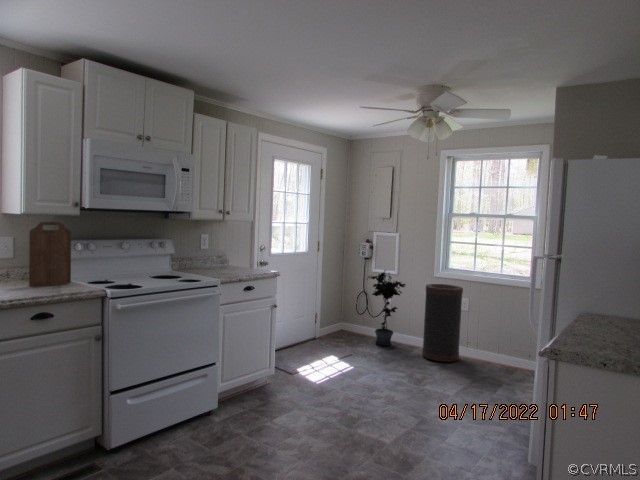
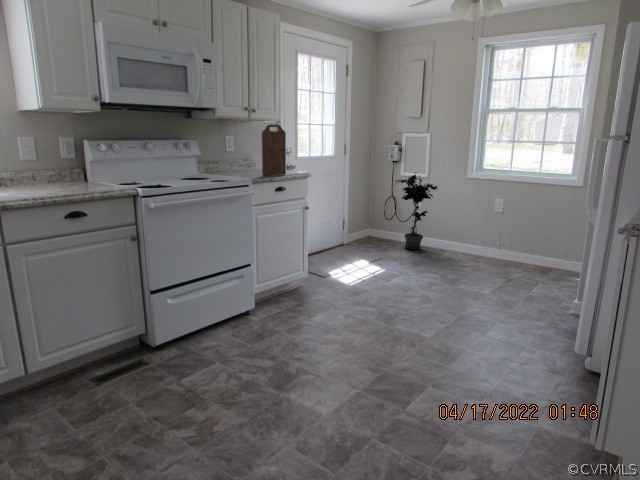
cutting board: present [29,222,71,286] -> present [262,124,286,176]
trash can: present [422,284,463,362] -> none [453,185,499,264]

